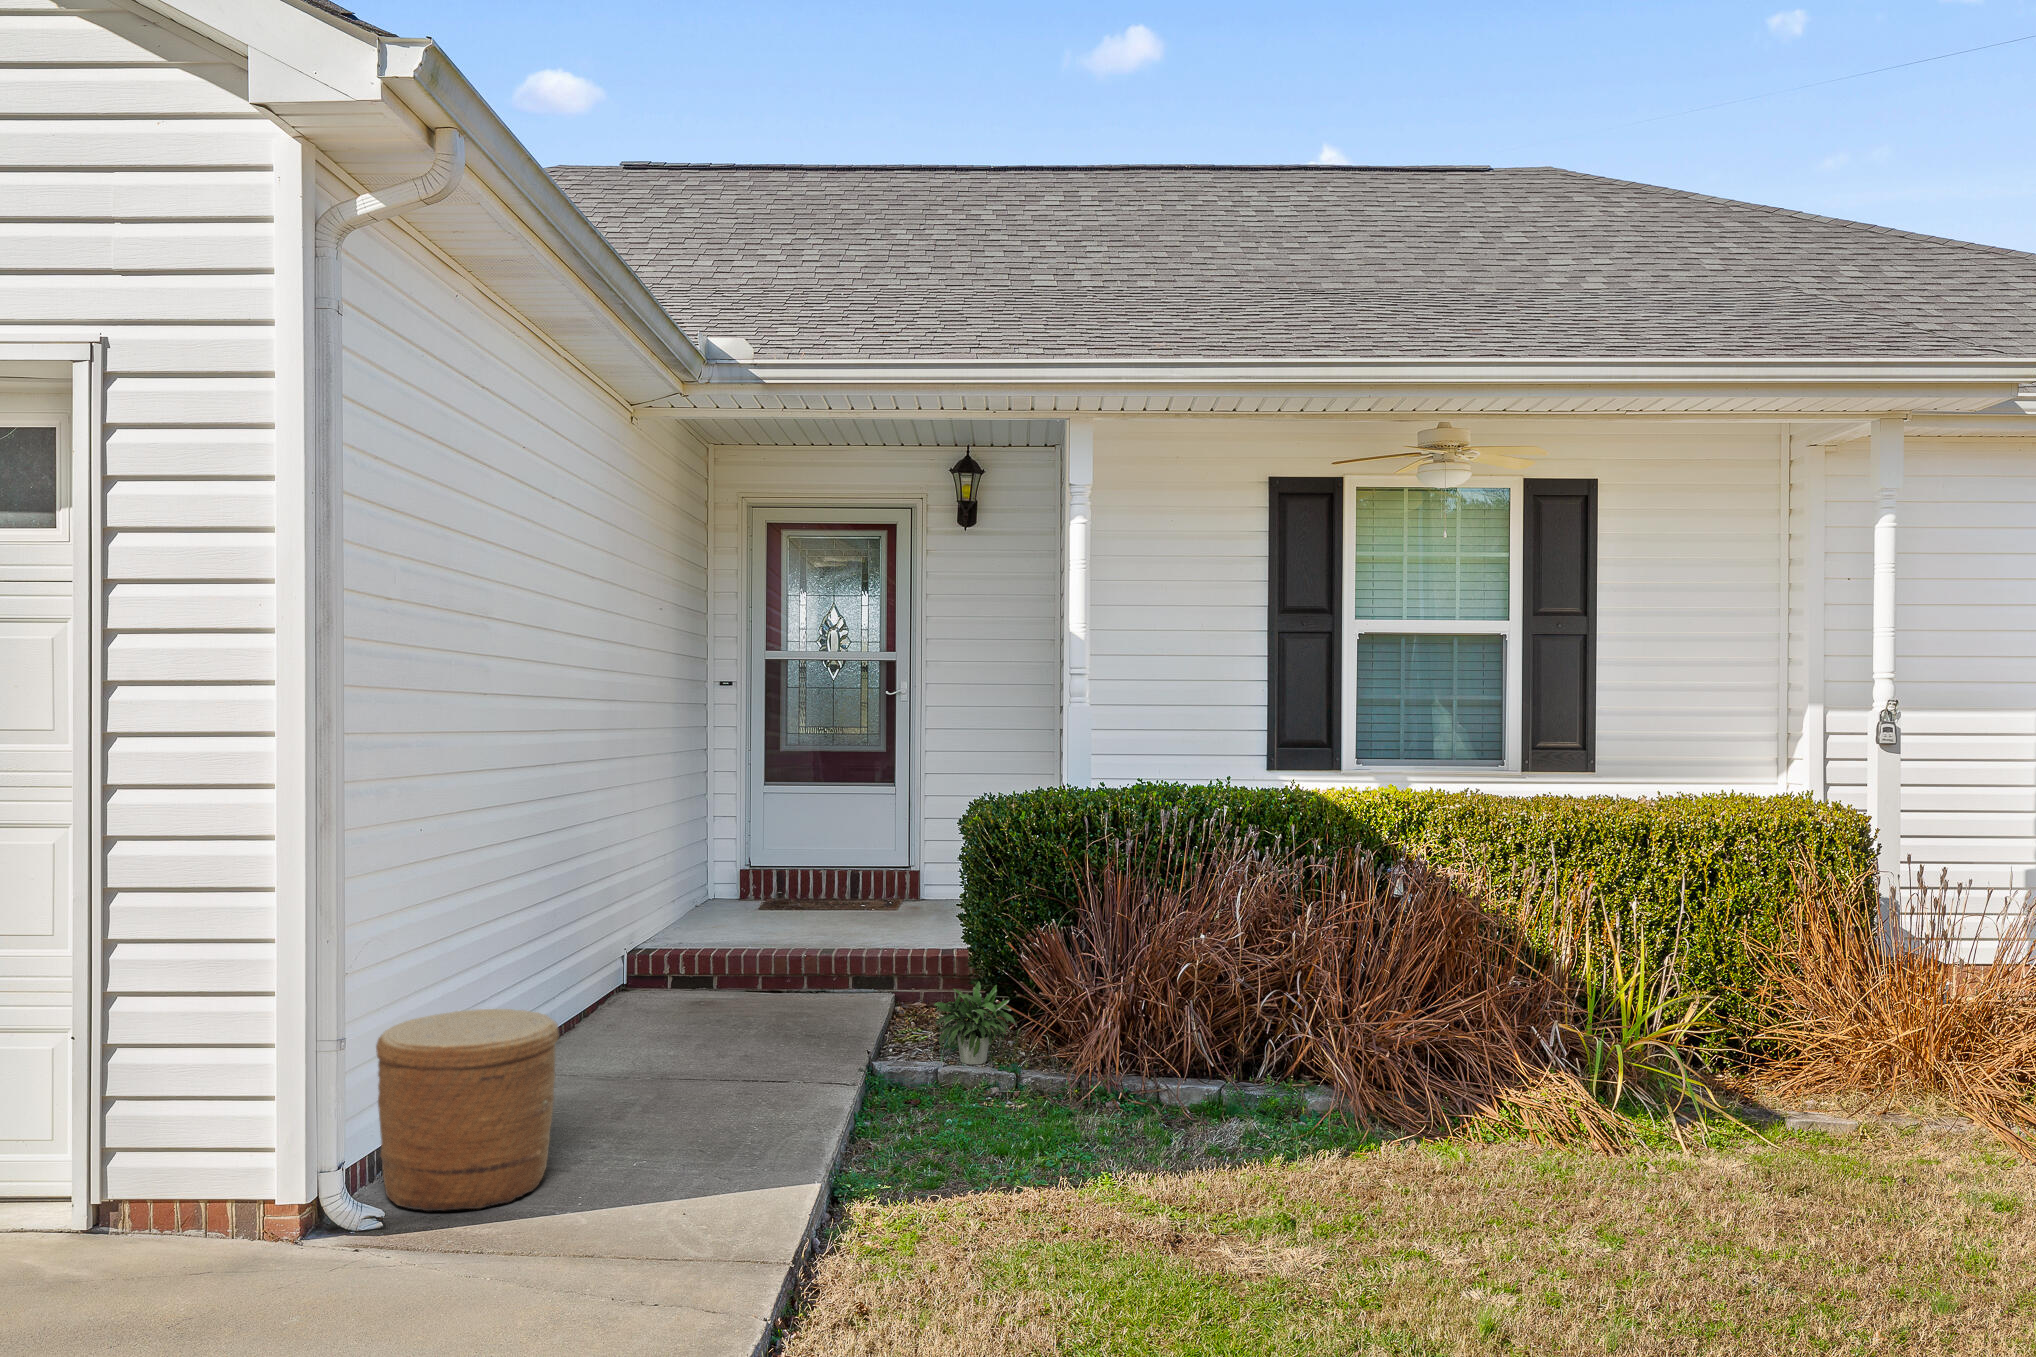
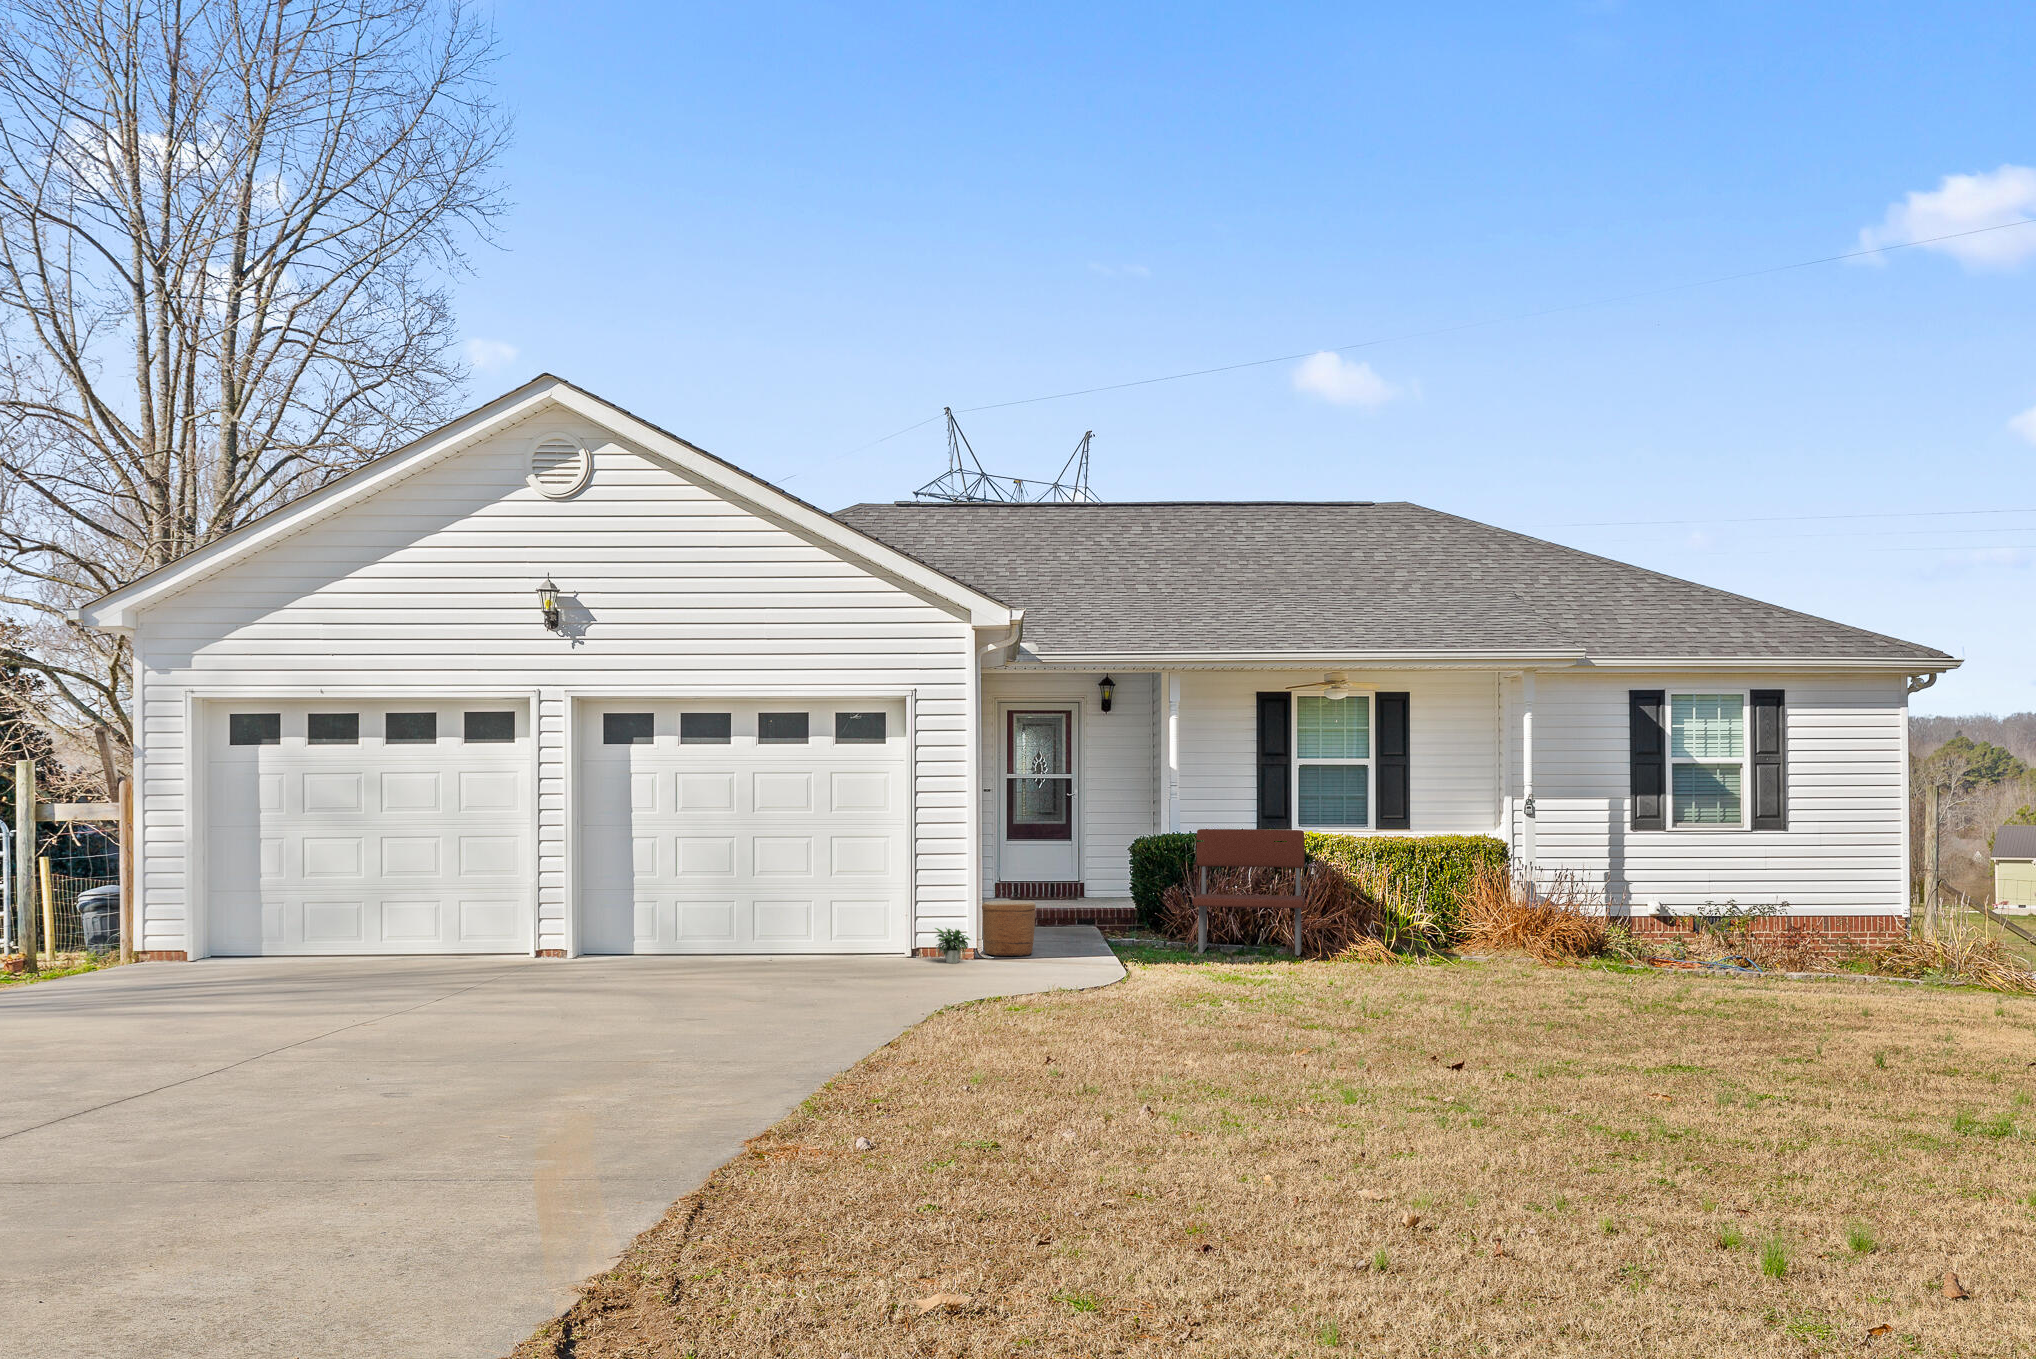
bench: none [1073,785,1387,1151] -> present [1193,829,1305,956]
potted plant: present [934,981,1025,1064] -> present [932,928,971,963]

